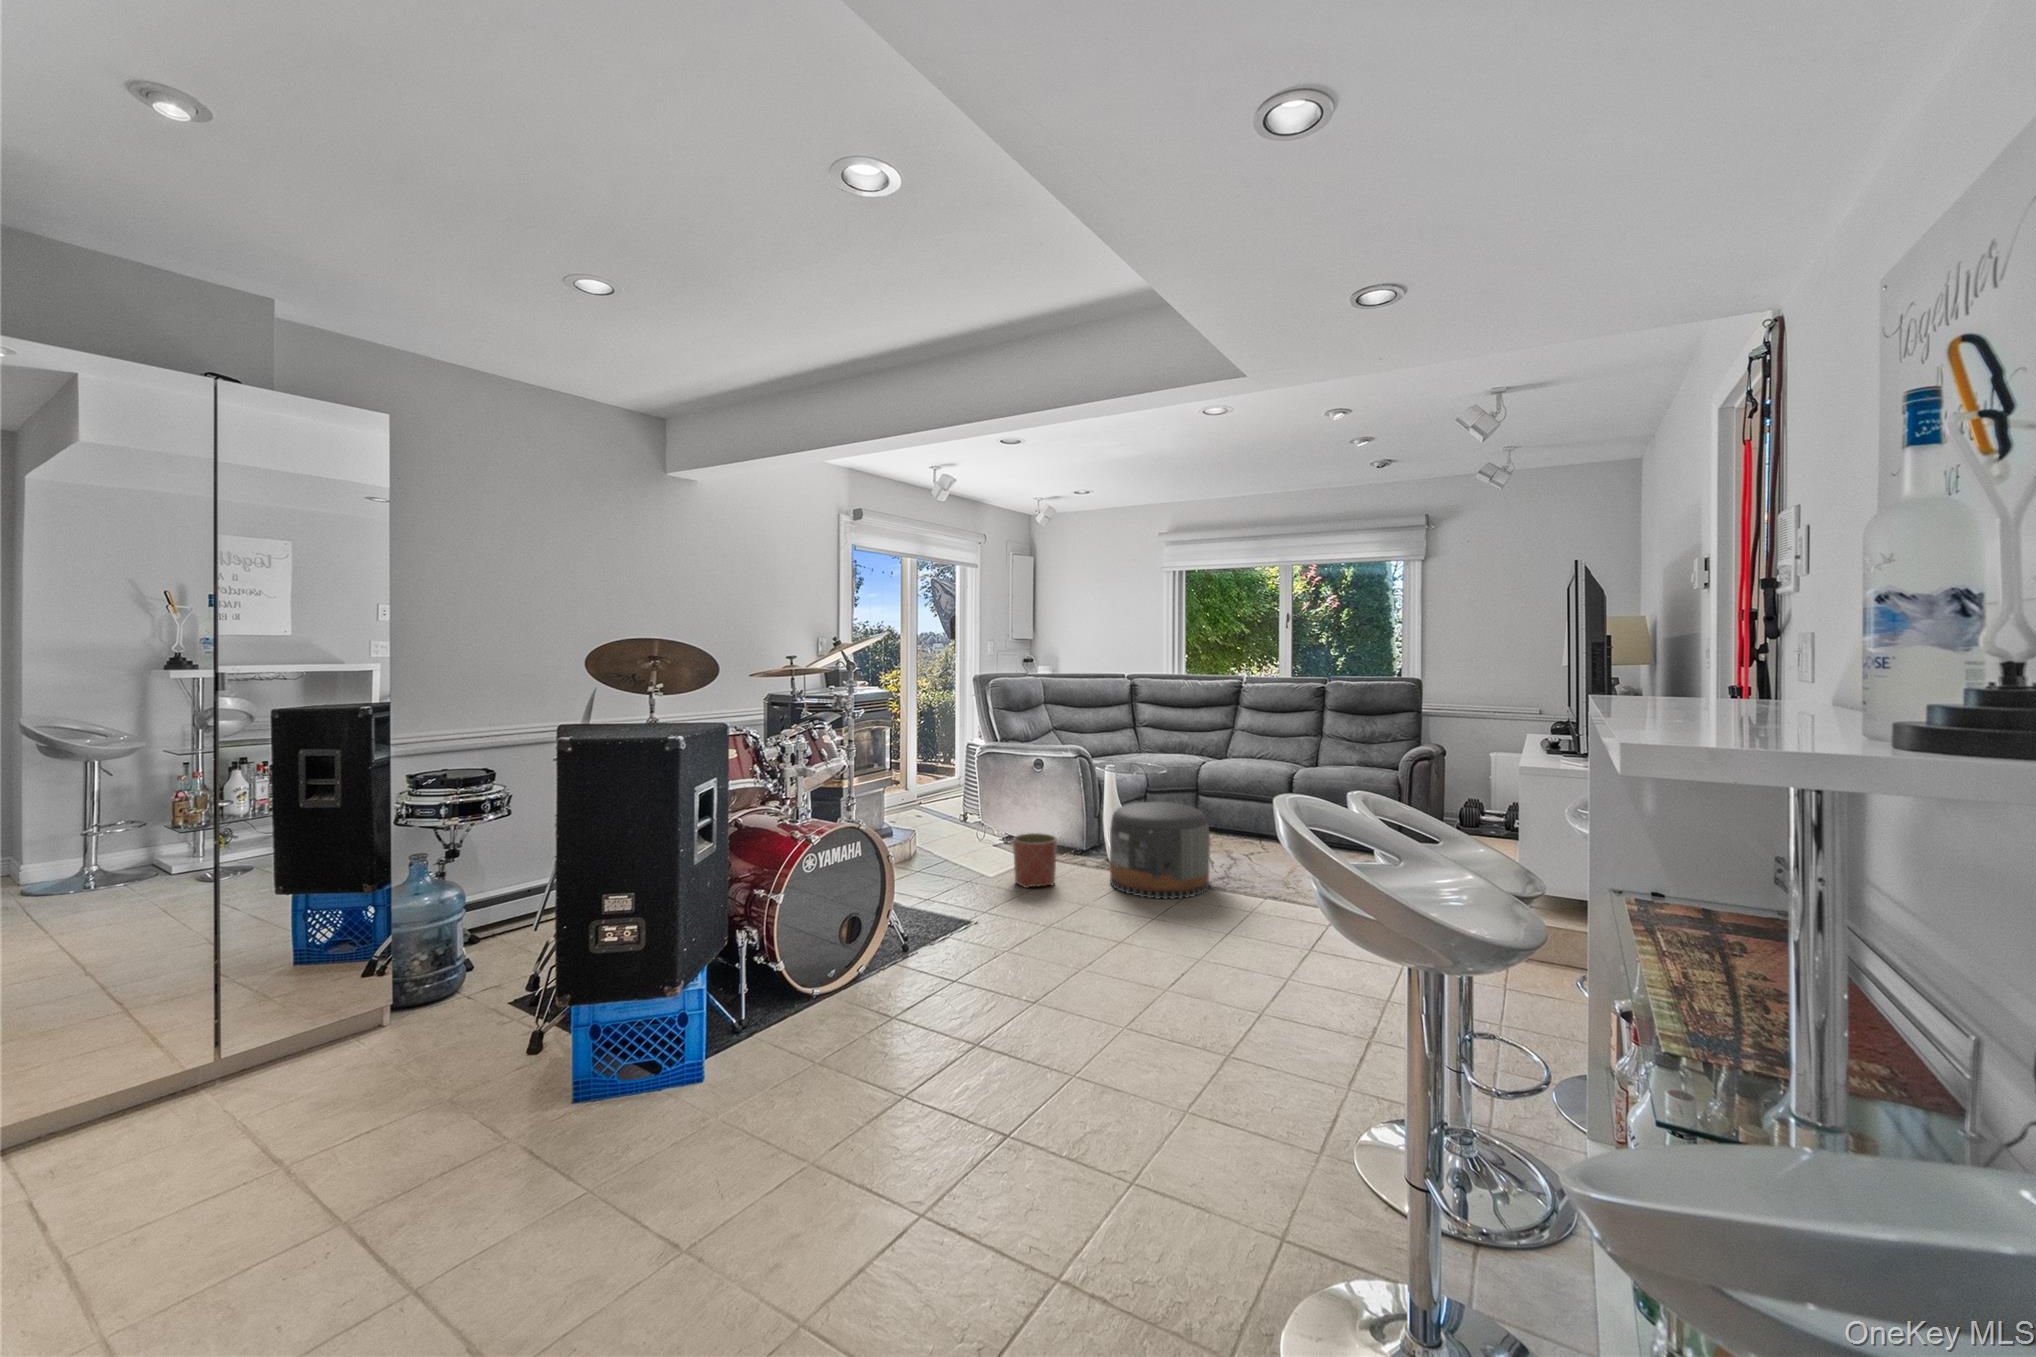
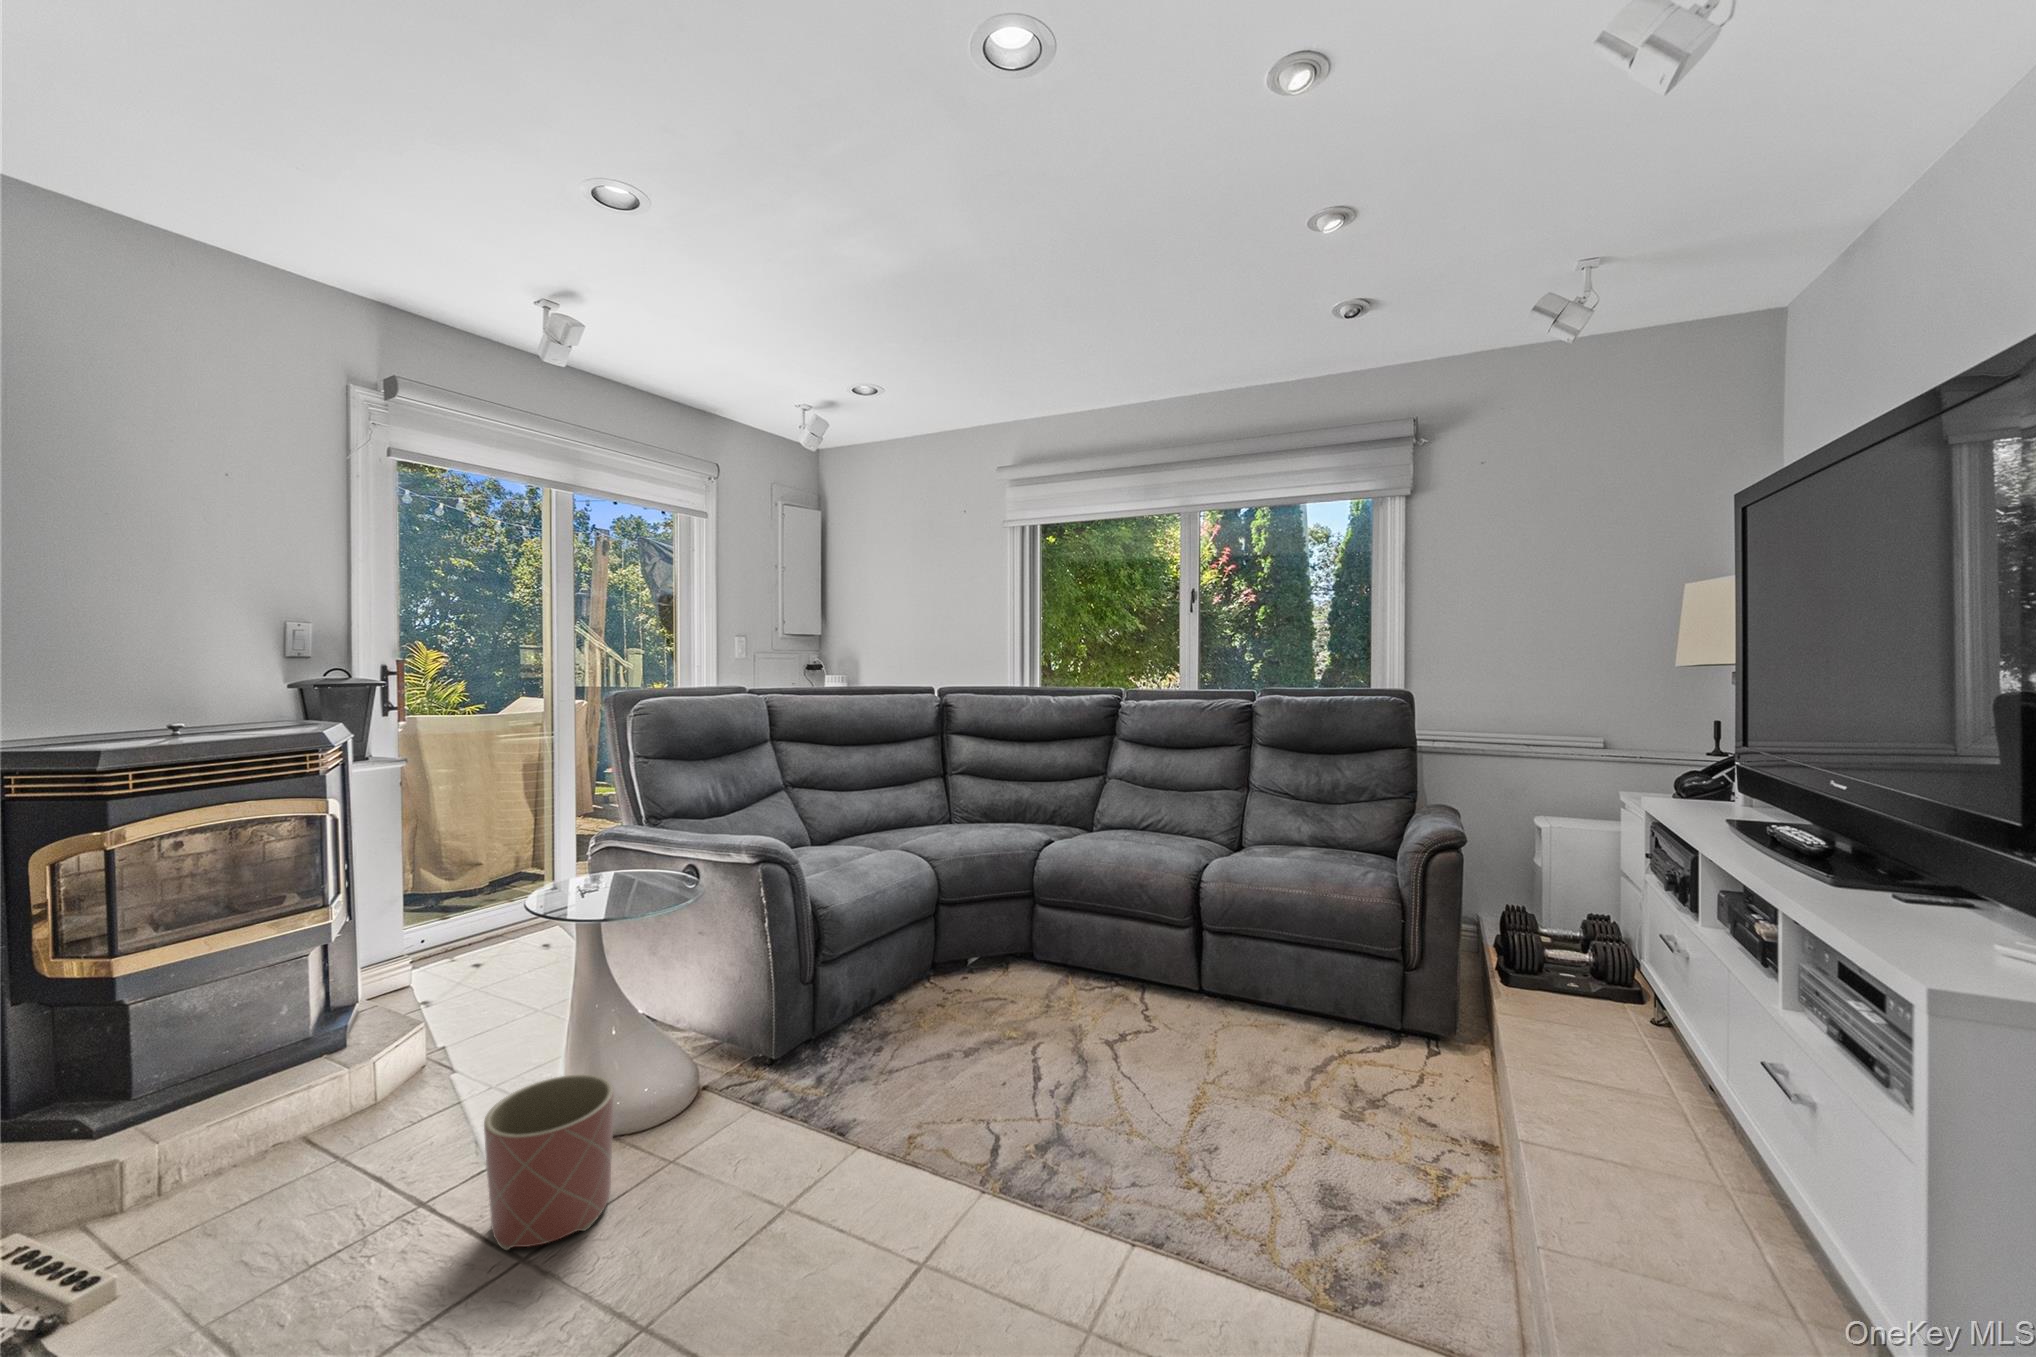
pouf: present [1110,802,1210,899] -> none [738,983,986,1302]

